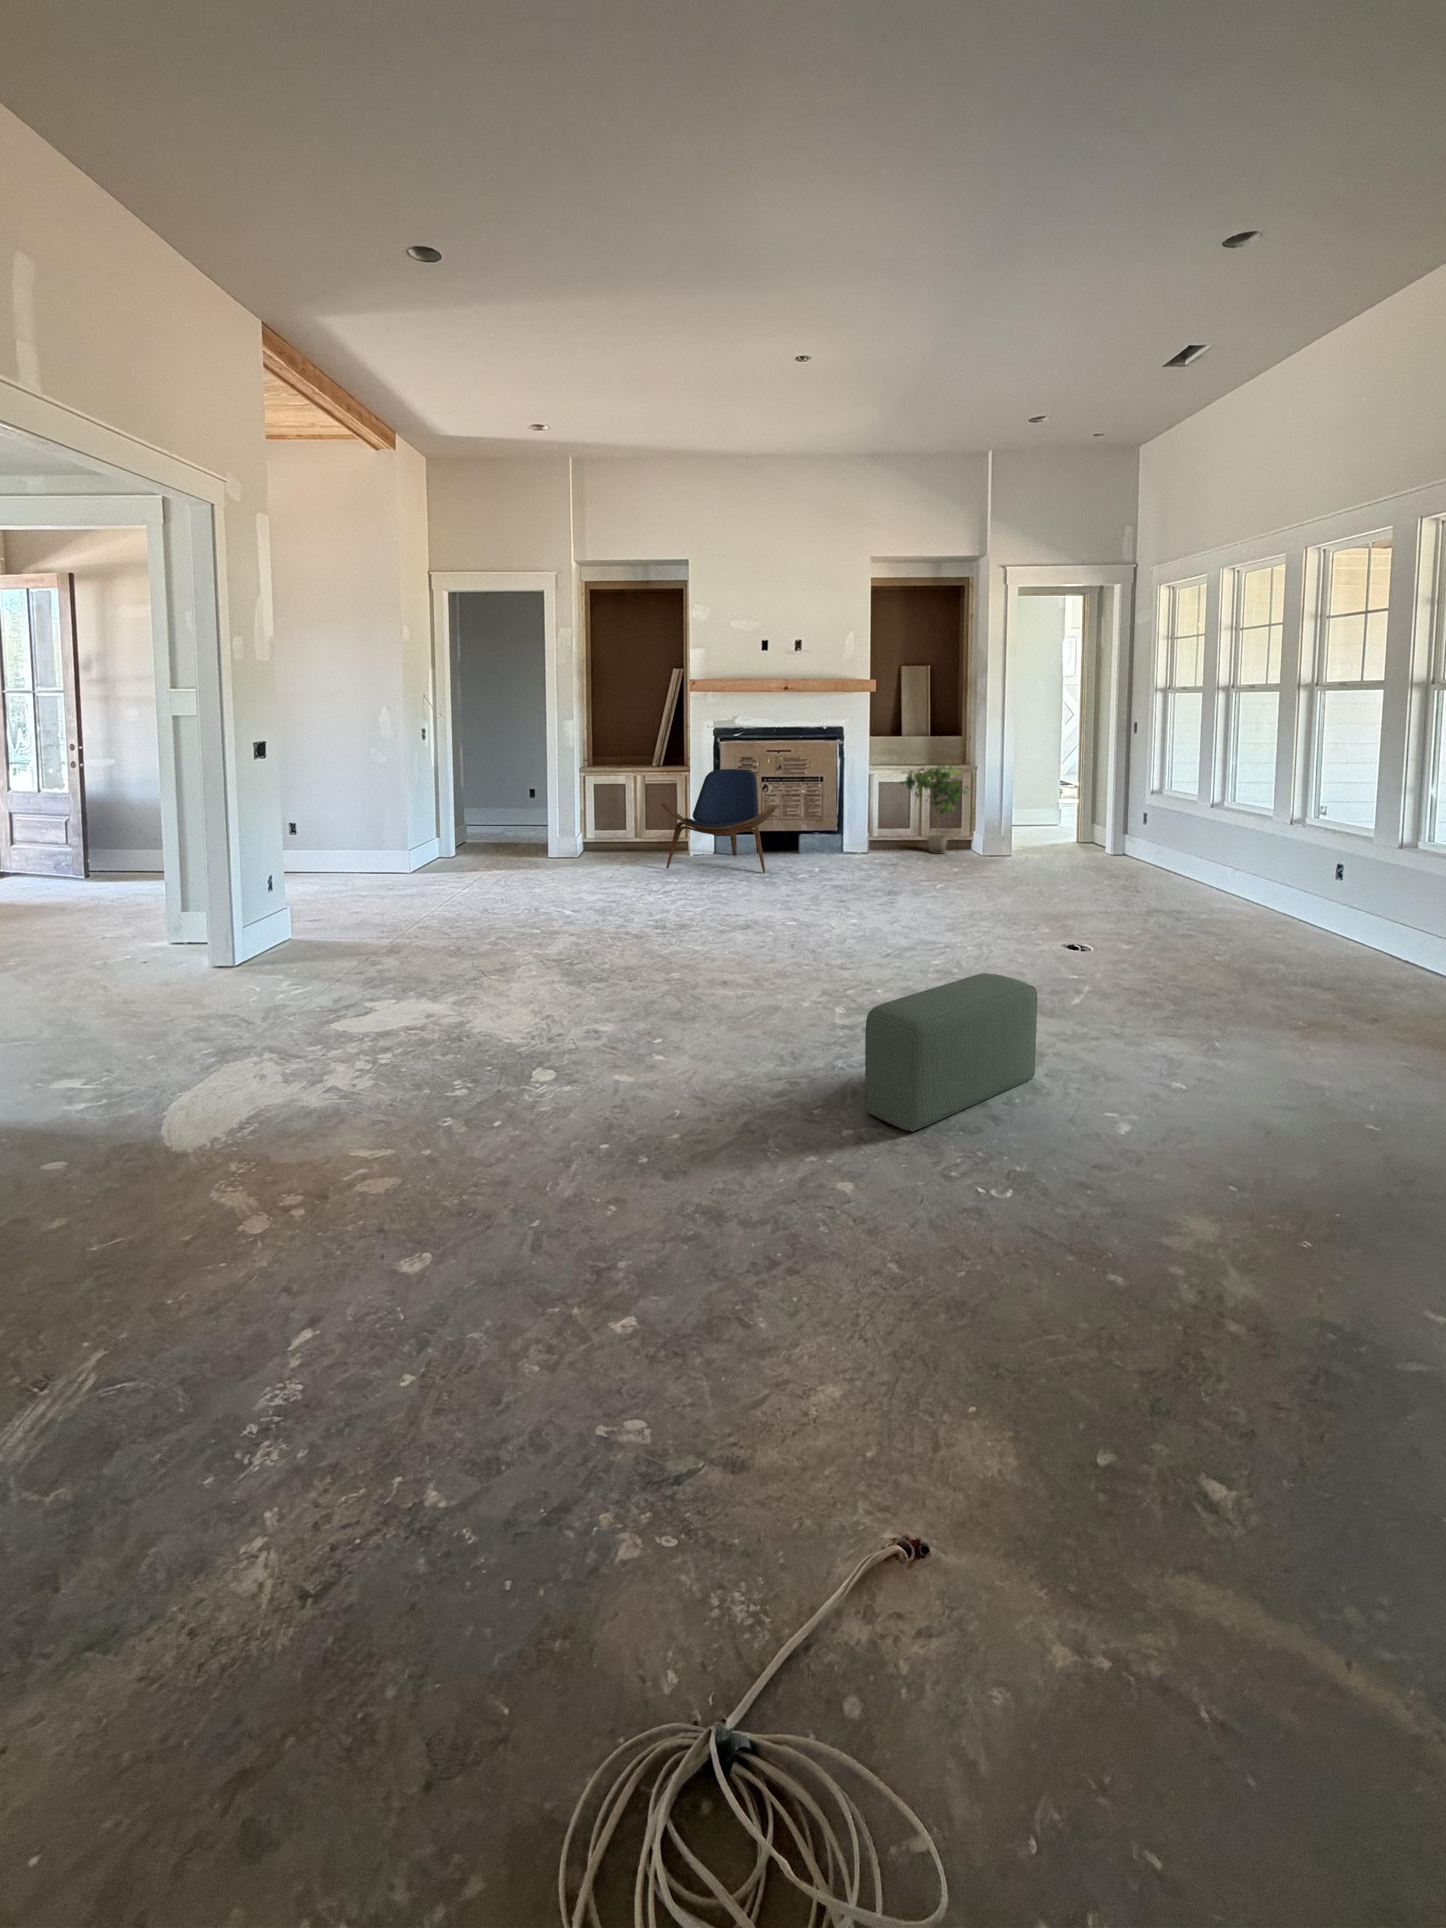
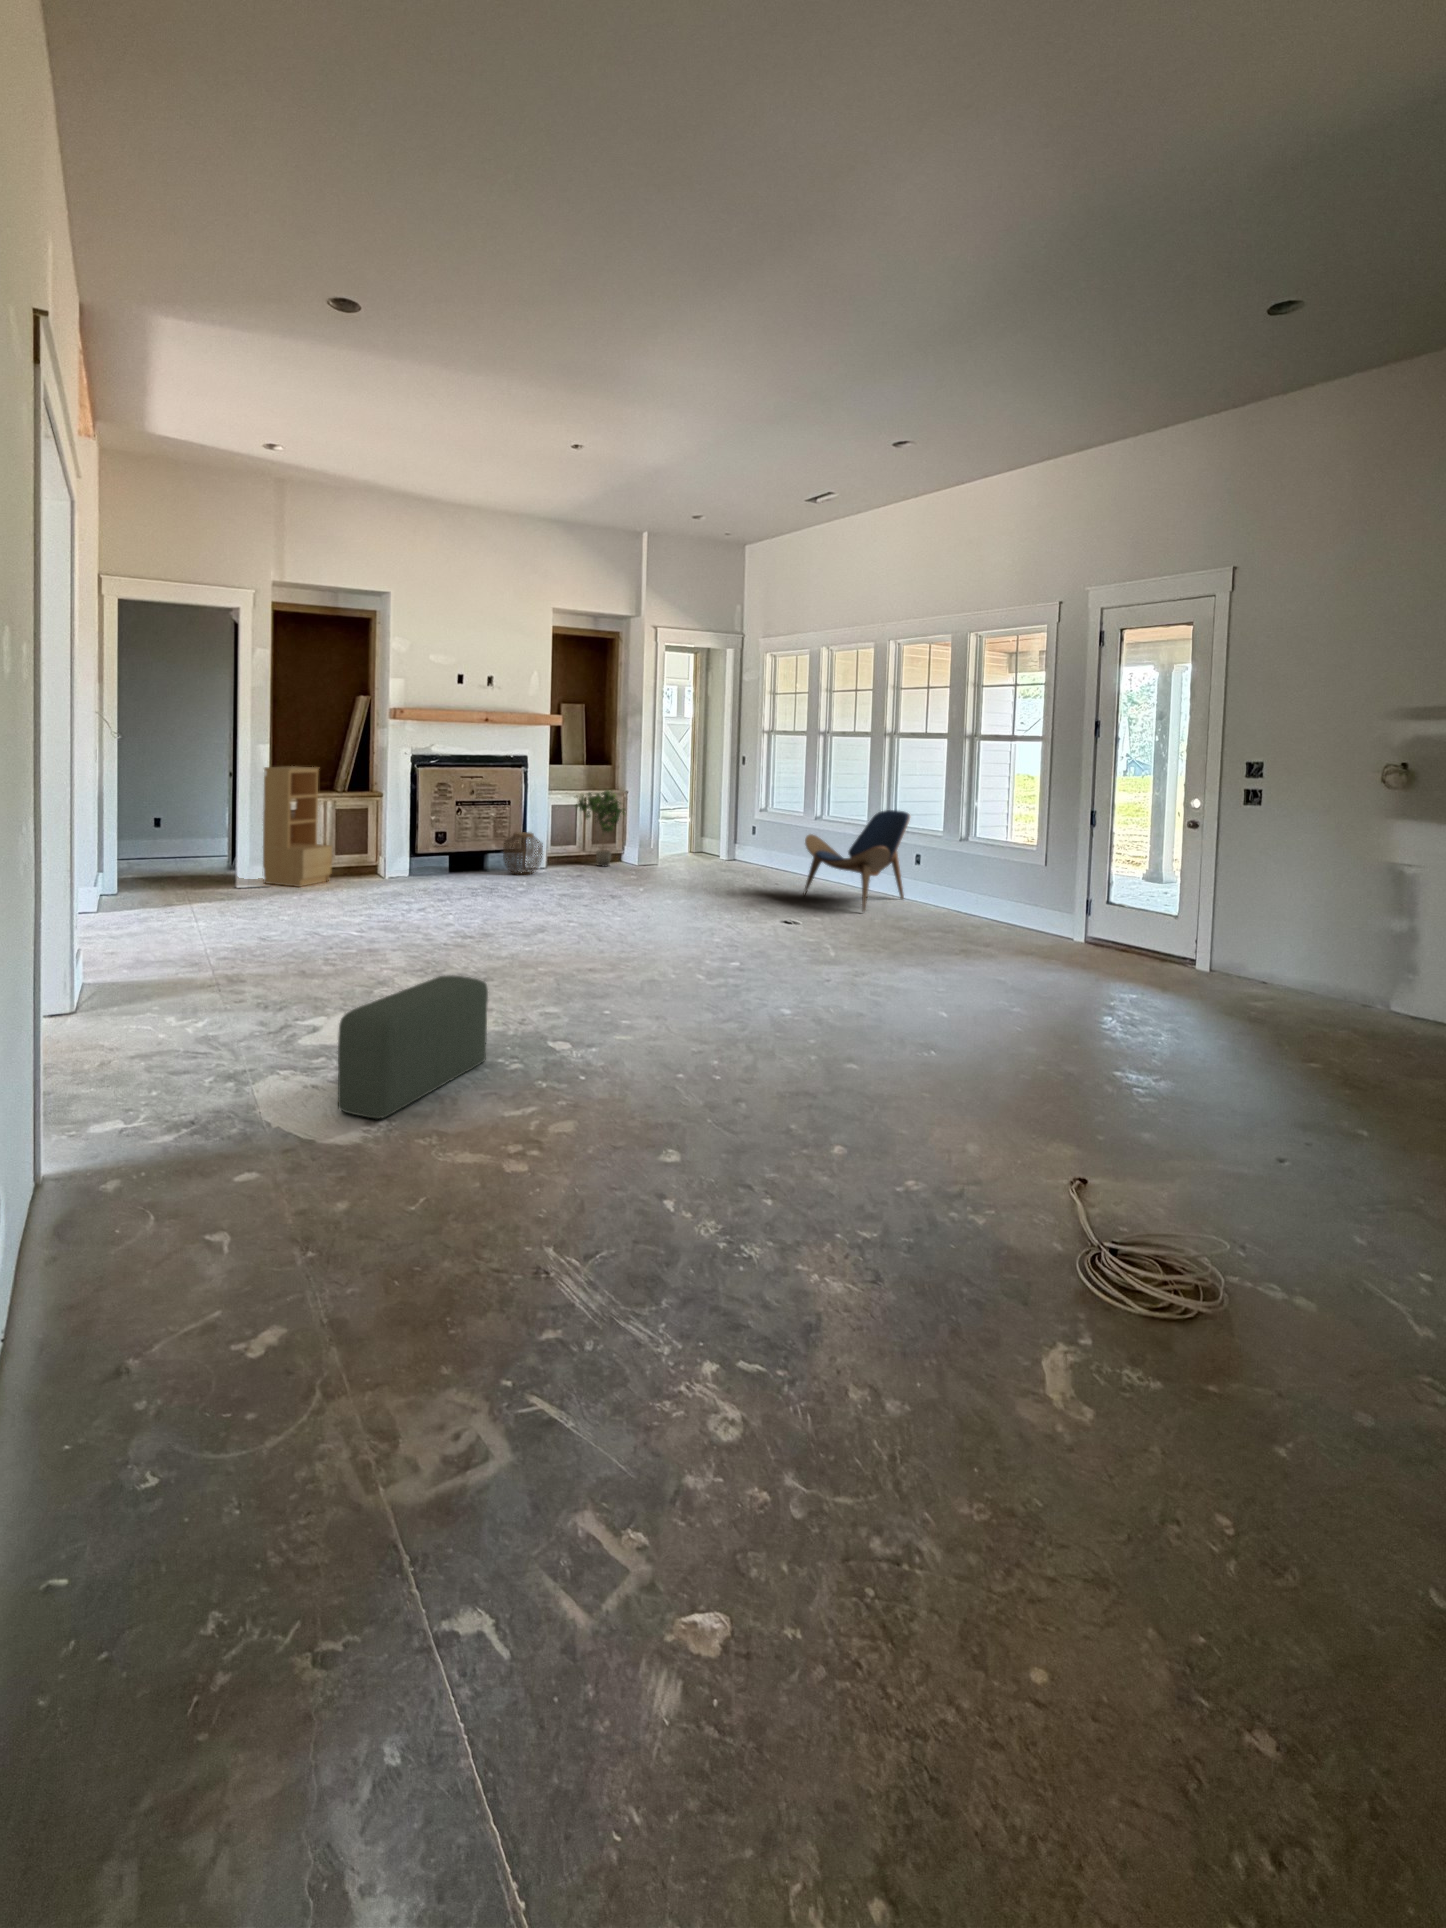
bookshelf: none [570,742,632,861] -> present [263,766,332,887]
lounge chair: present [662,769,776,873] -> present [804,810,910,911]
woven basket: none [809,812,853,860] -> present [503,832,543,875]
pouf: present [865,973,1037,1131] -> present [338,975,488,1119]

